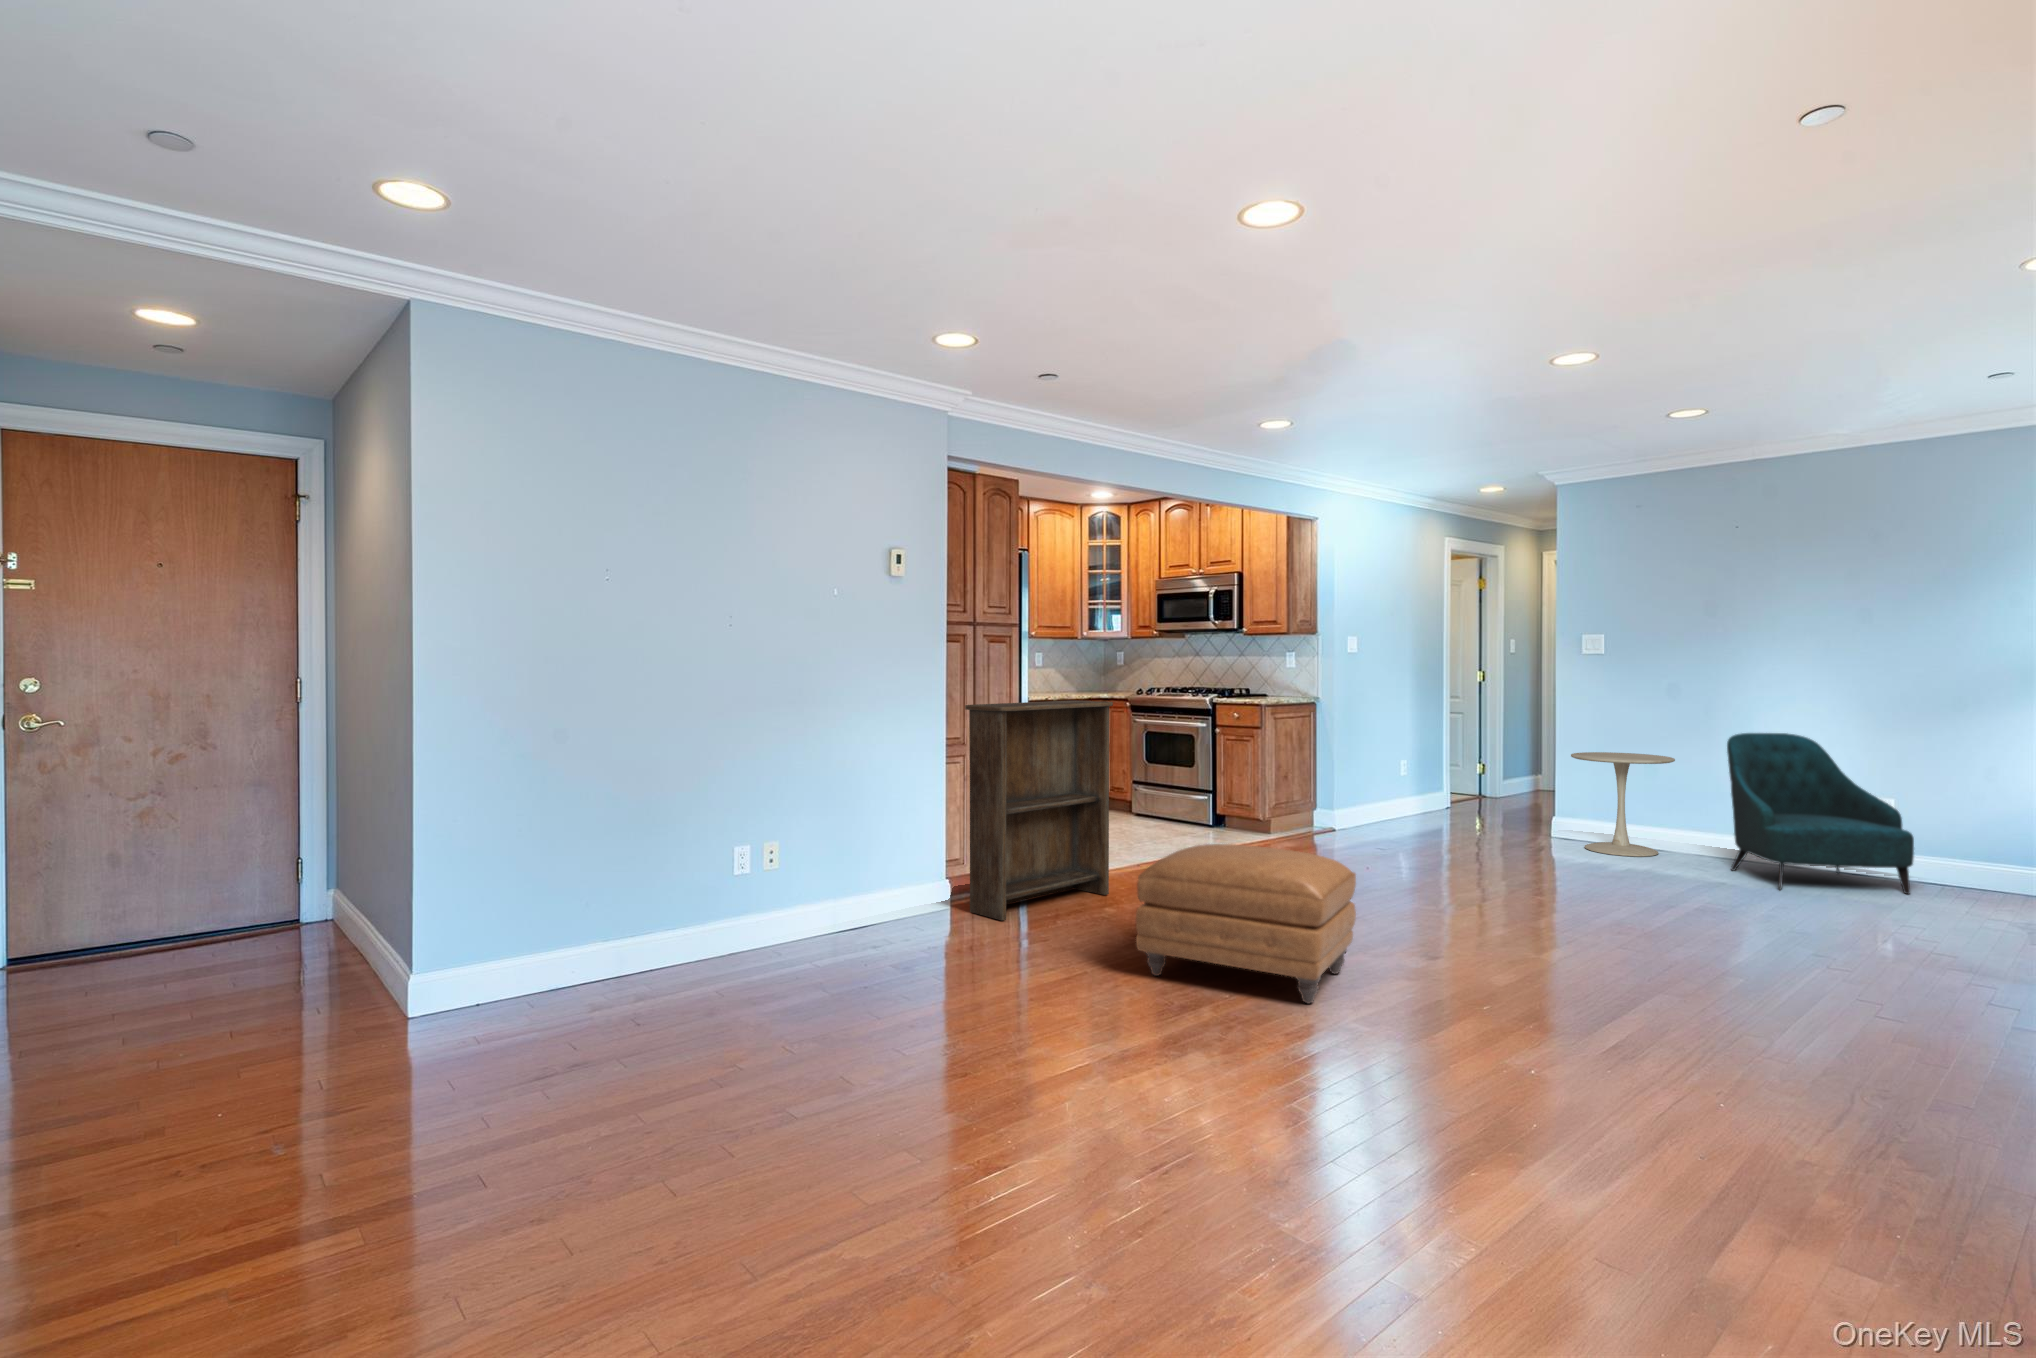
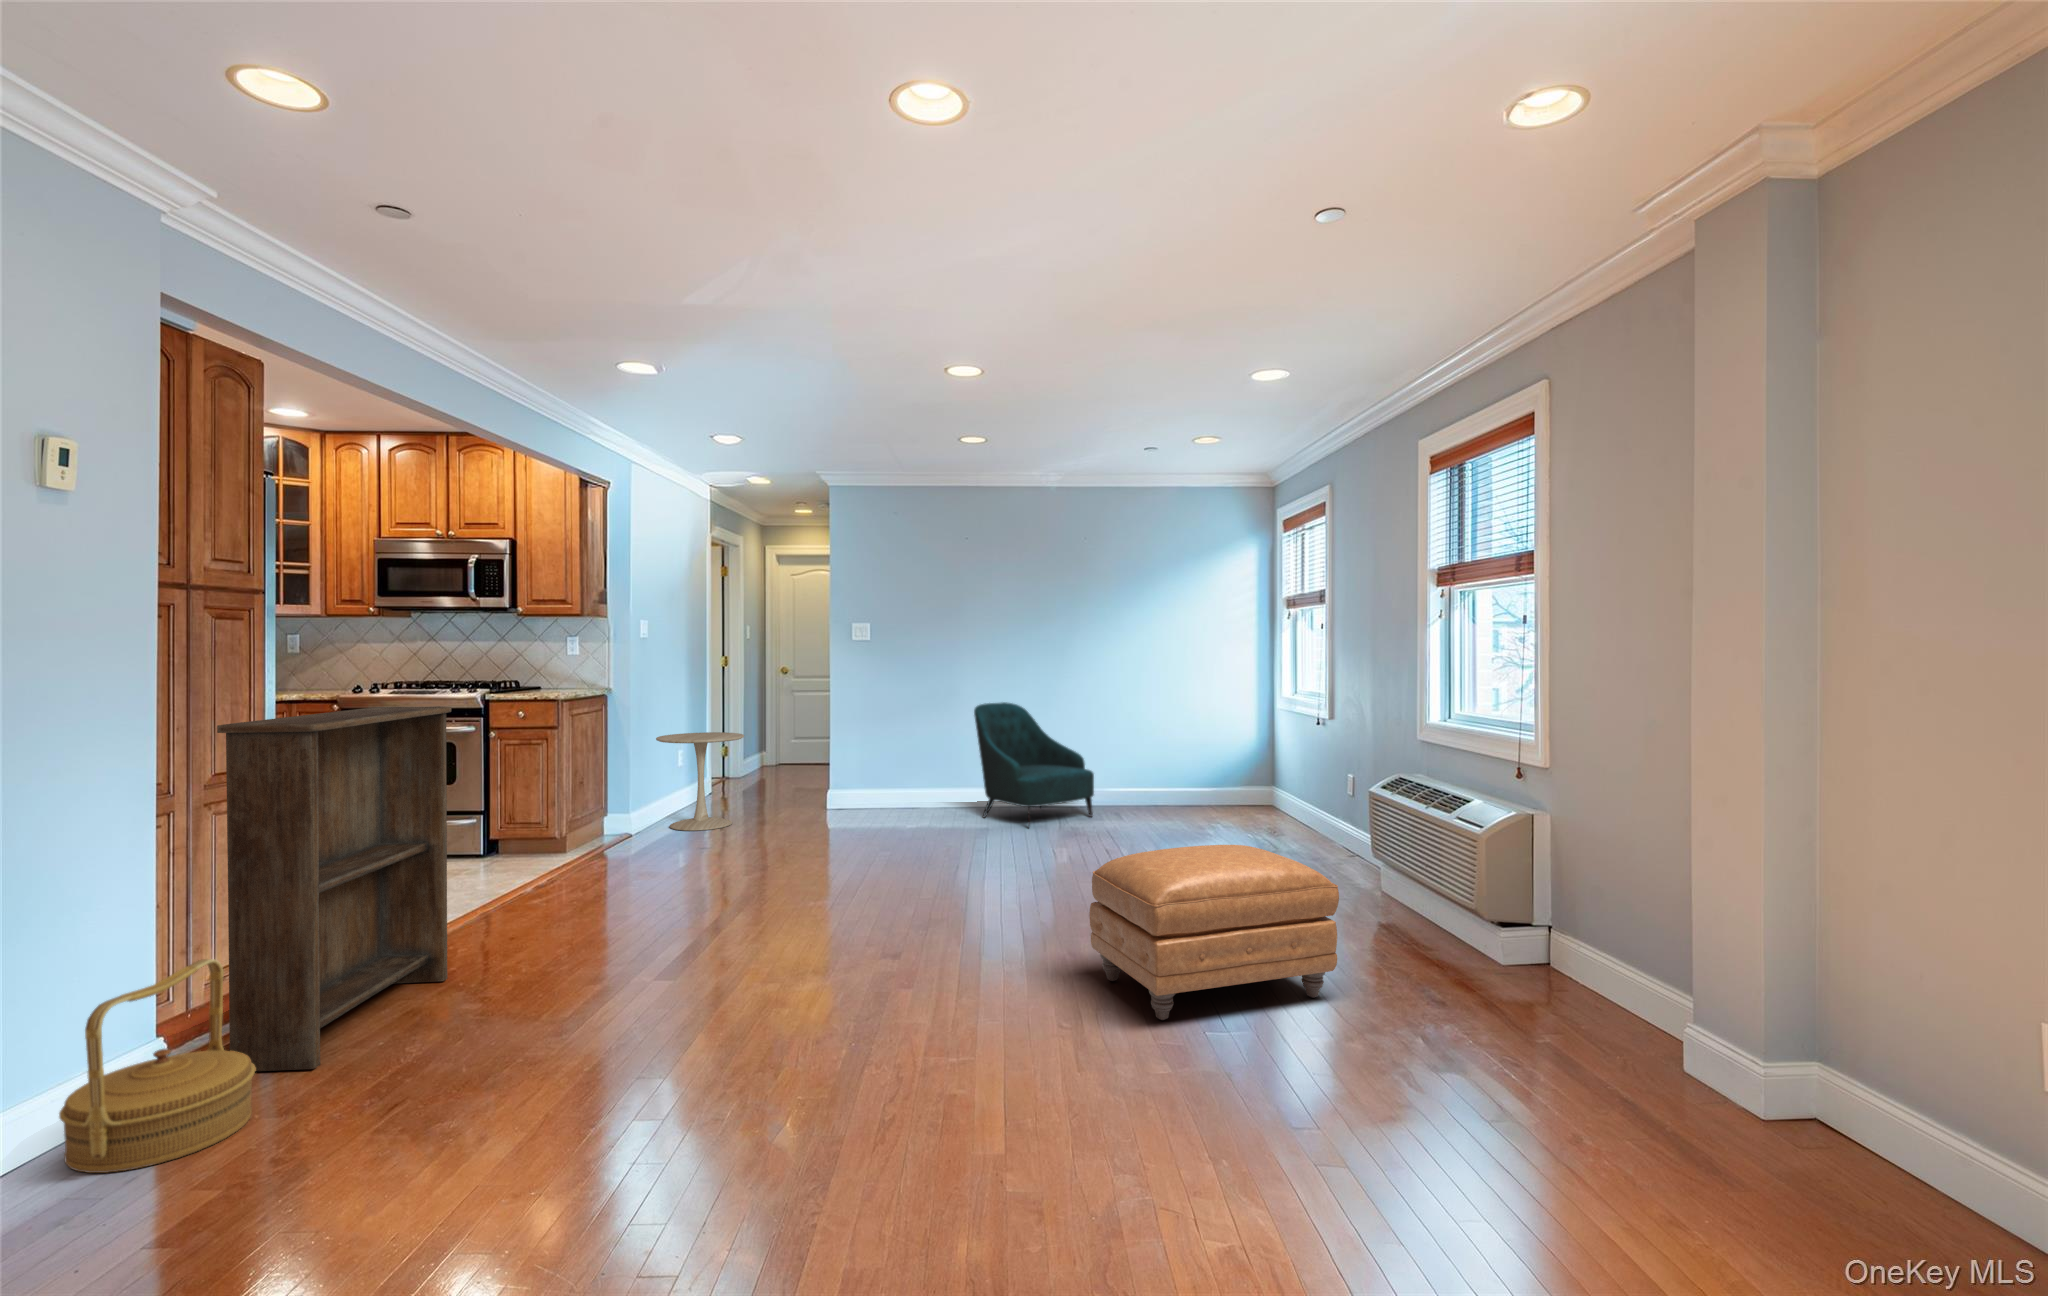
side table: present [1571,752,1675,857] -> present [656,732,744,831]
woven basket: none [882,839,964,941] -> present [59,959,255,1173]
ottoman: present [1136,844,1356,1004] -> present [1089,845,1339,1020]

